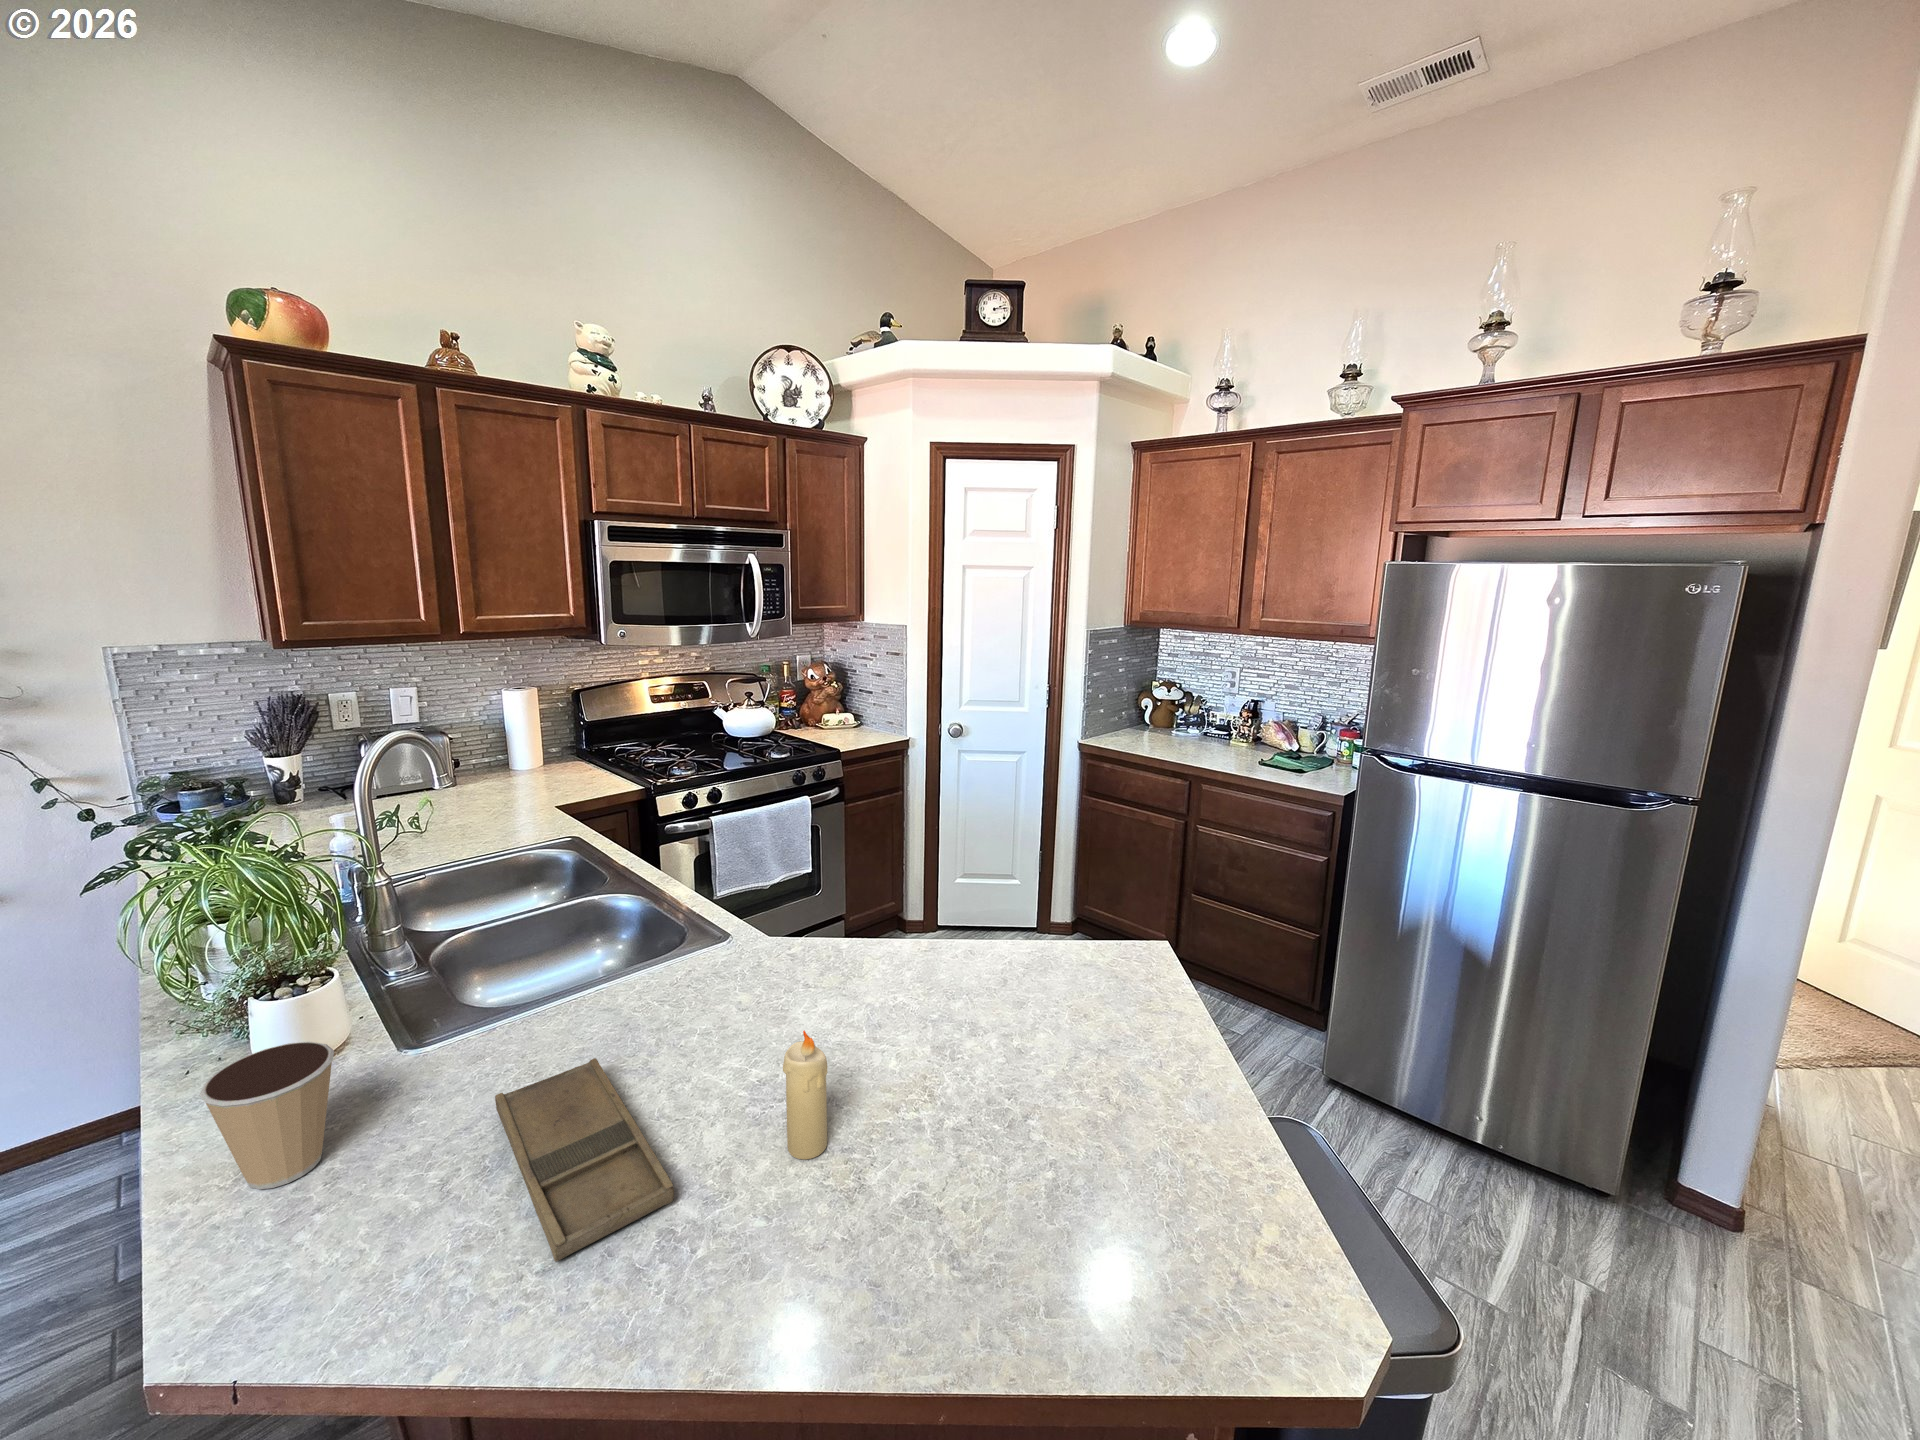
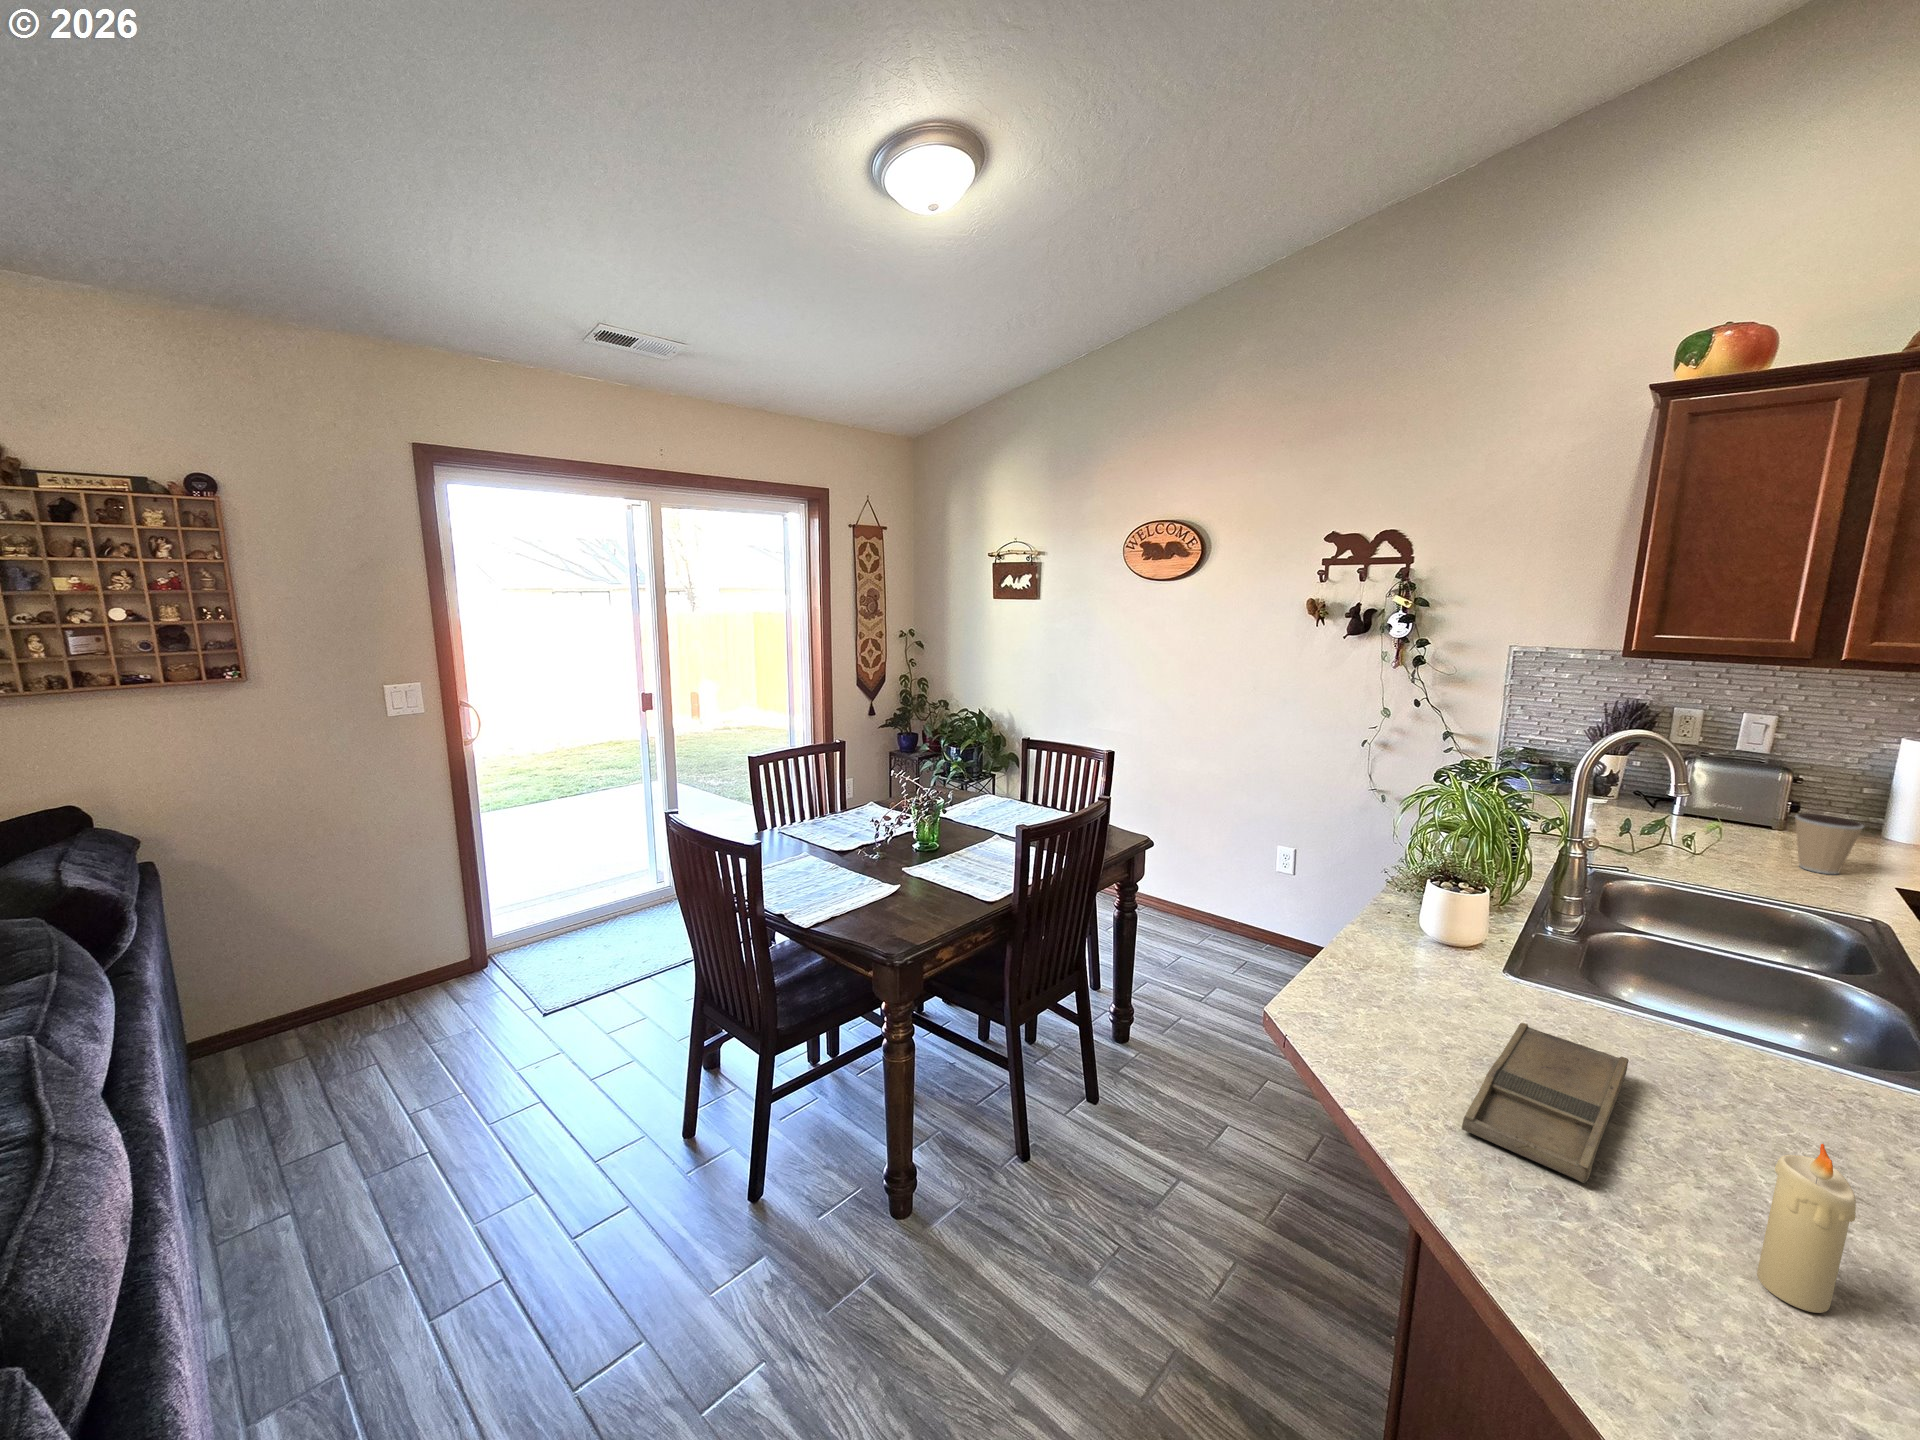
coffee cup: present [200,1042,334,1189] -> present [1795,814,1864,874]

